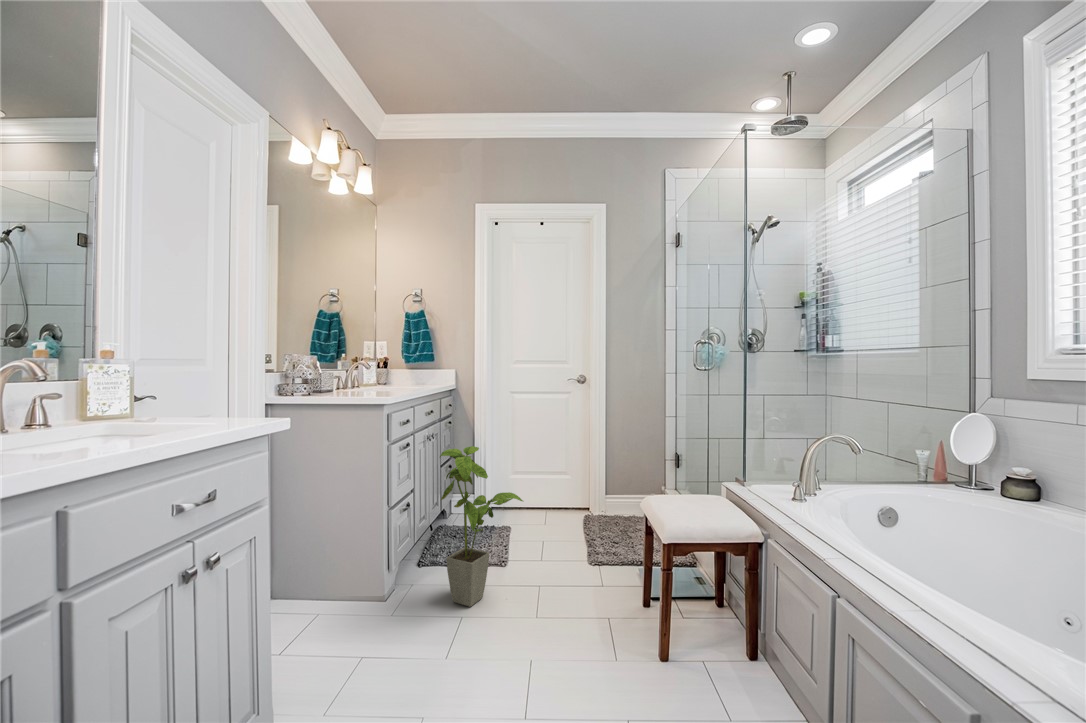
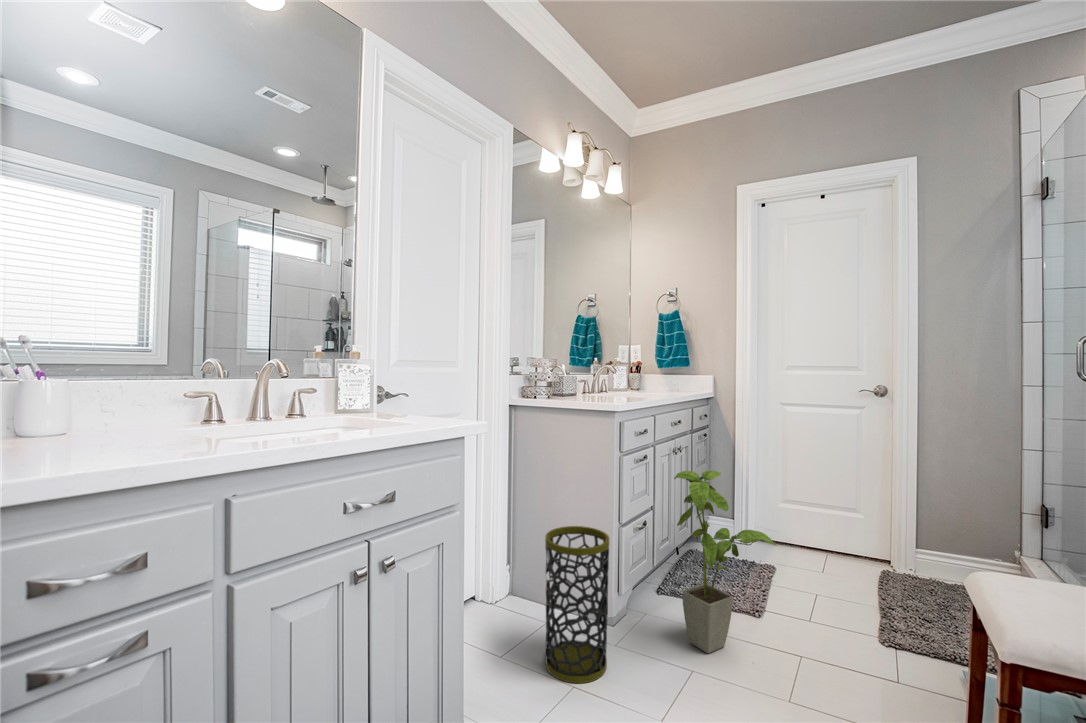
trash can: none [315,514,383,672] -> present [545,526,609,683]

